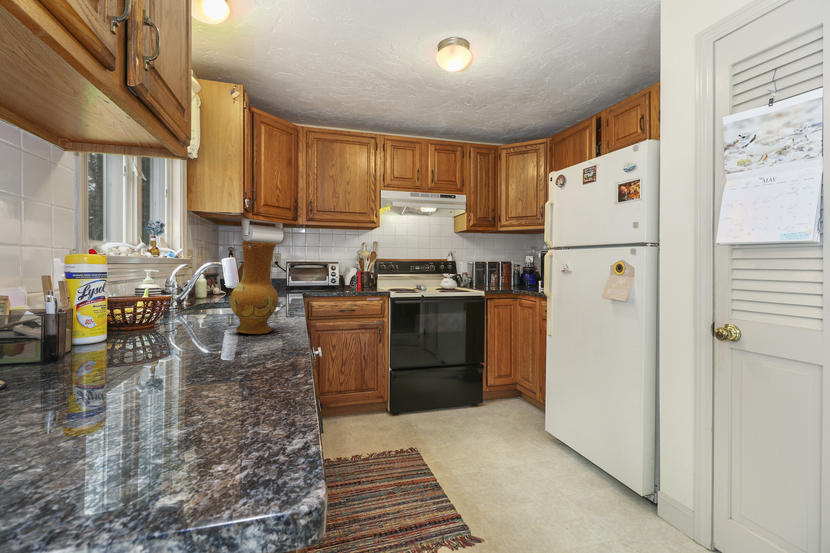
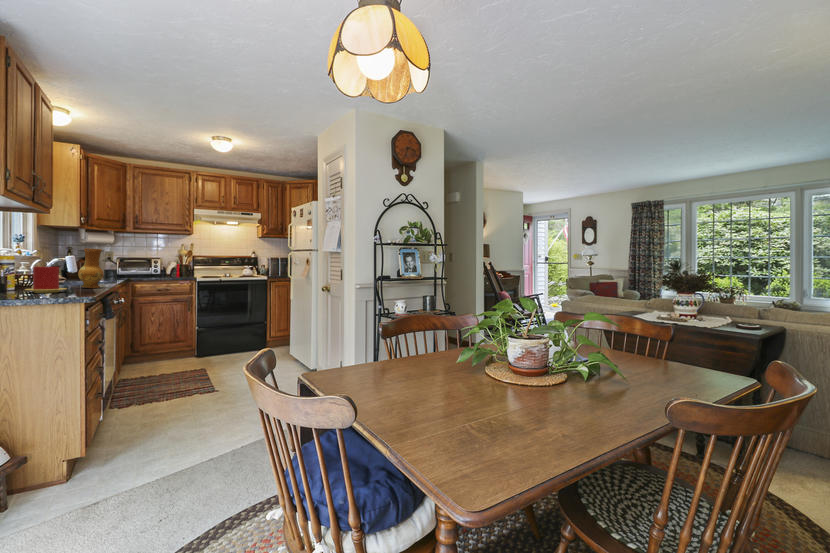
candle: none [62,292,190,386] -> present [25,266,66,293]

